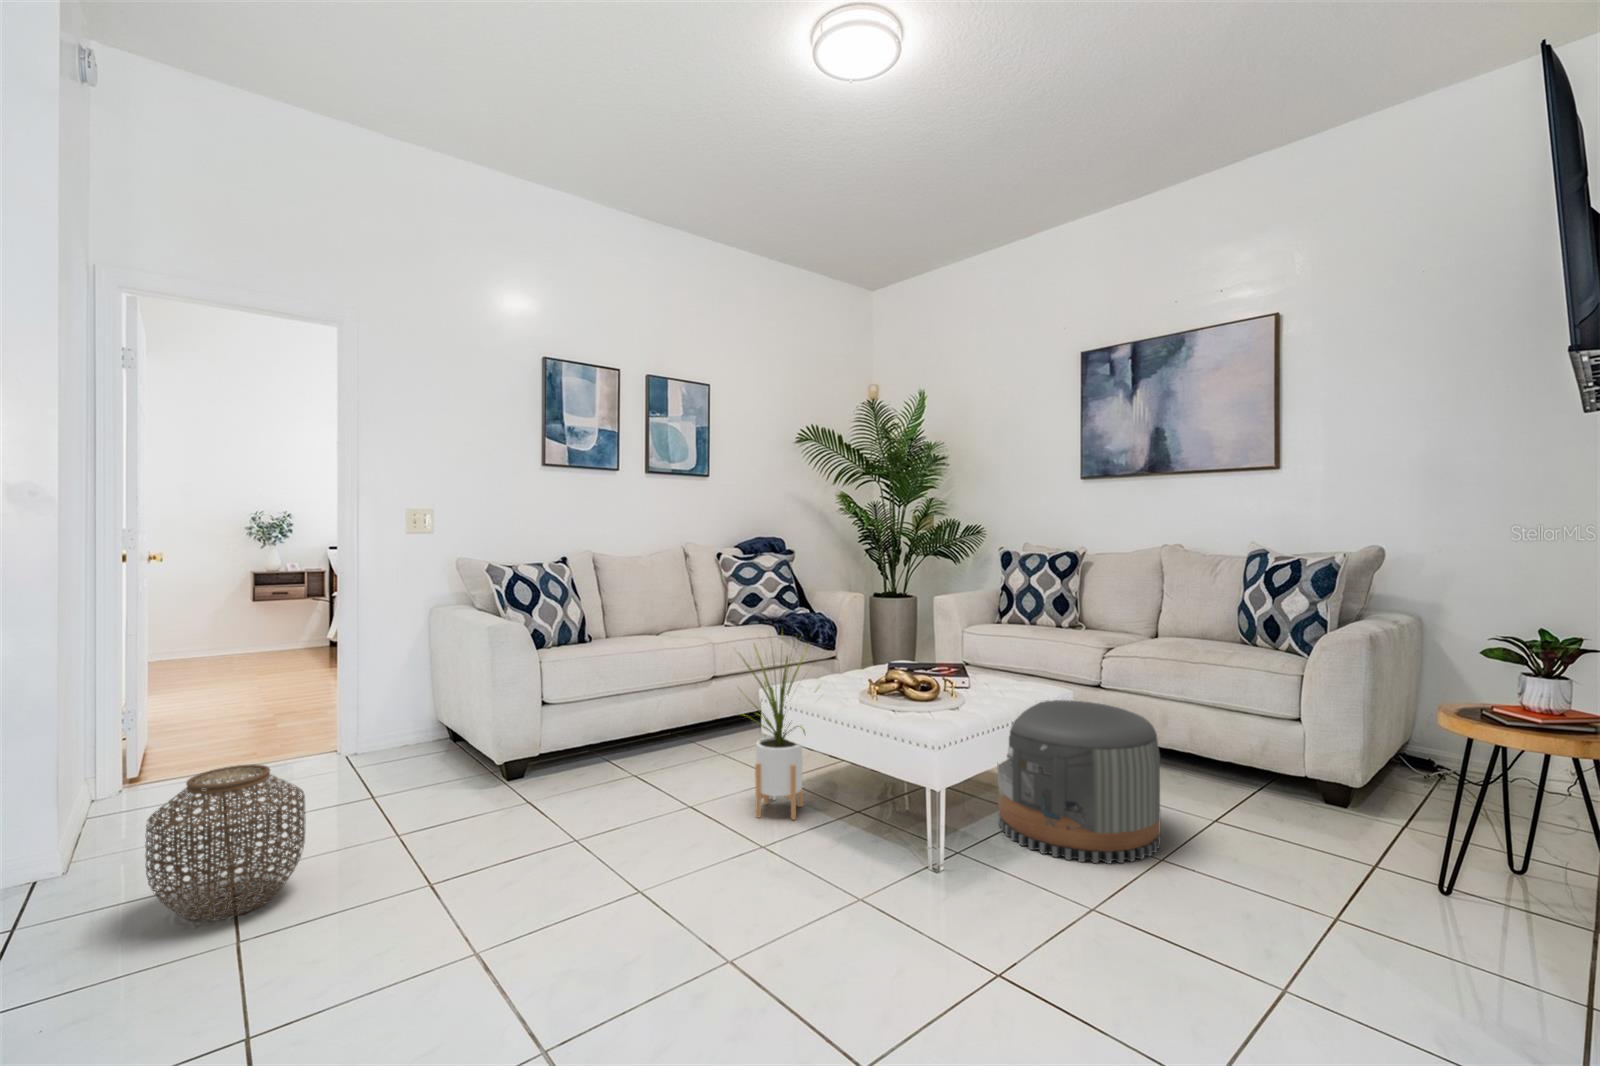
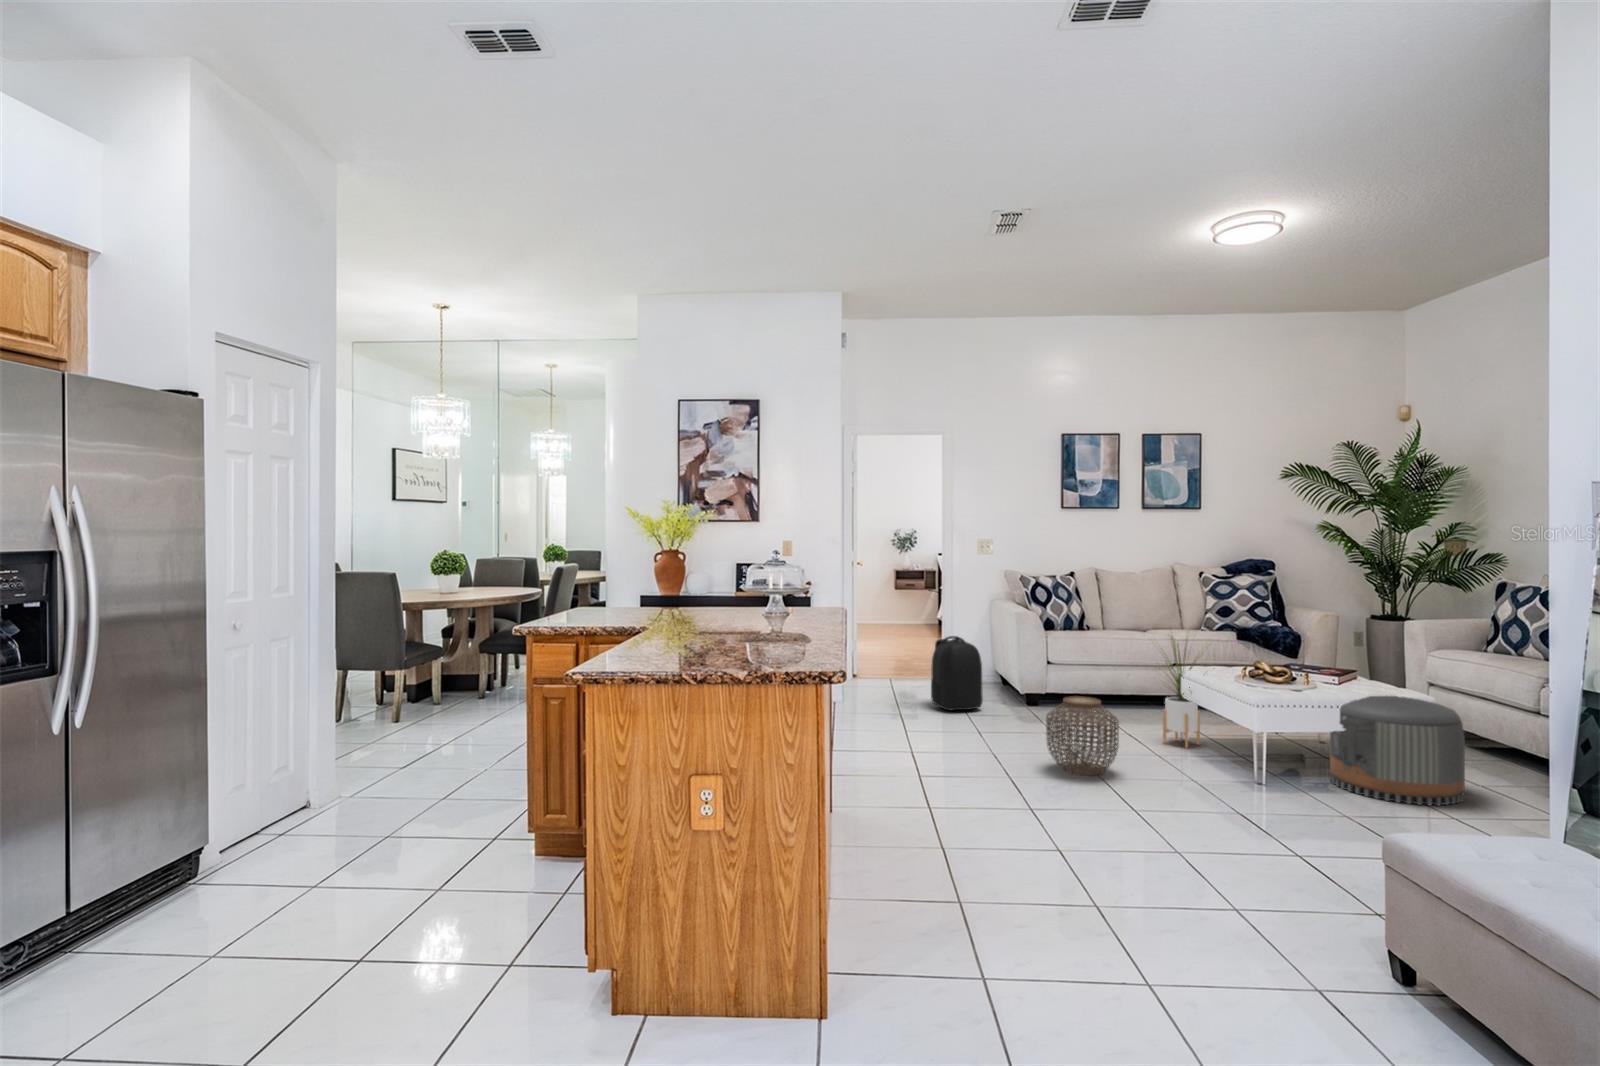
backpack: none [318,678,430,826] -> present [931,636,983,710]
woven basket: present [146,764,305,921] -> present [1046,696,1119,776]

